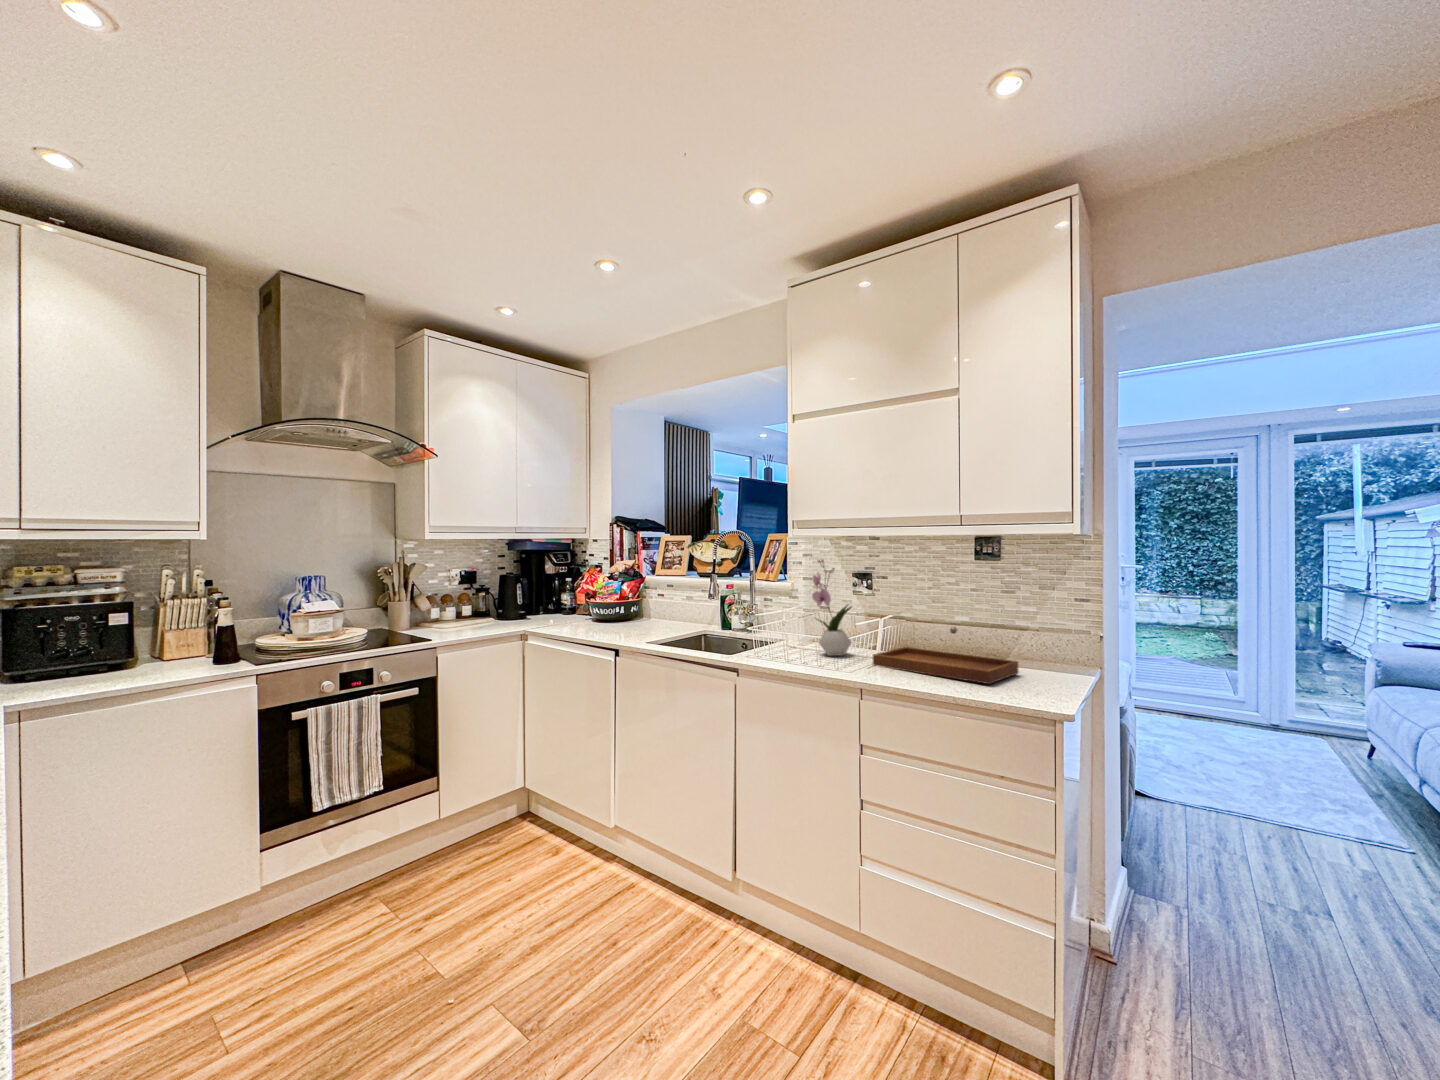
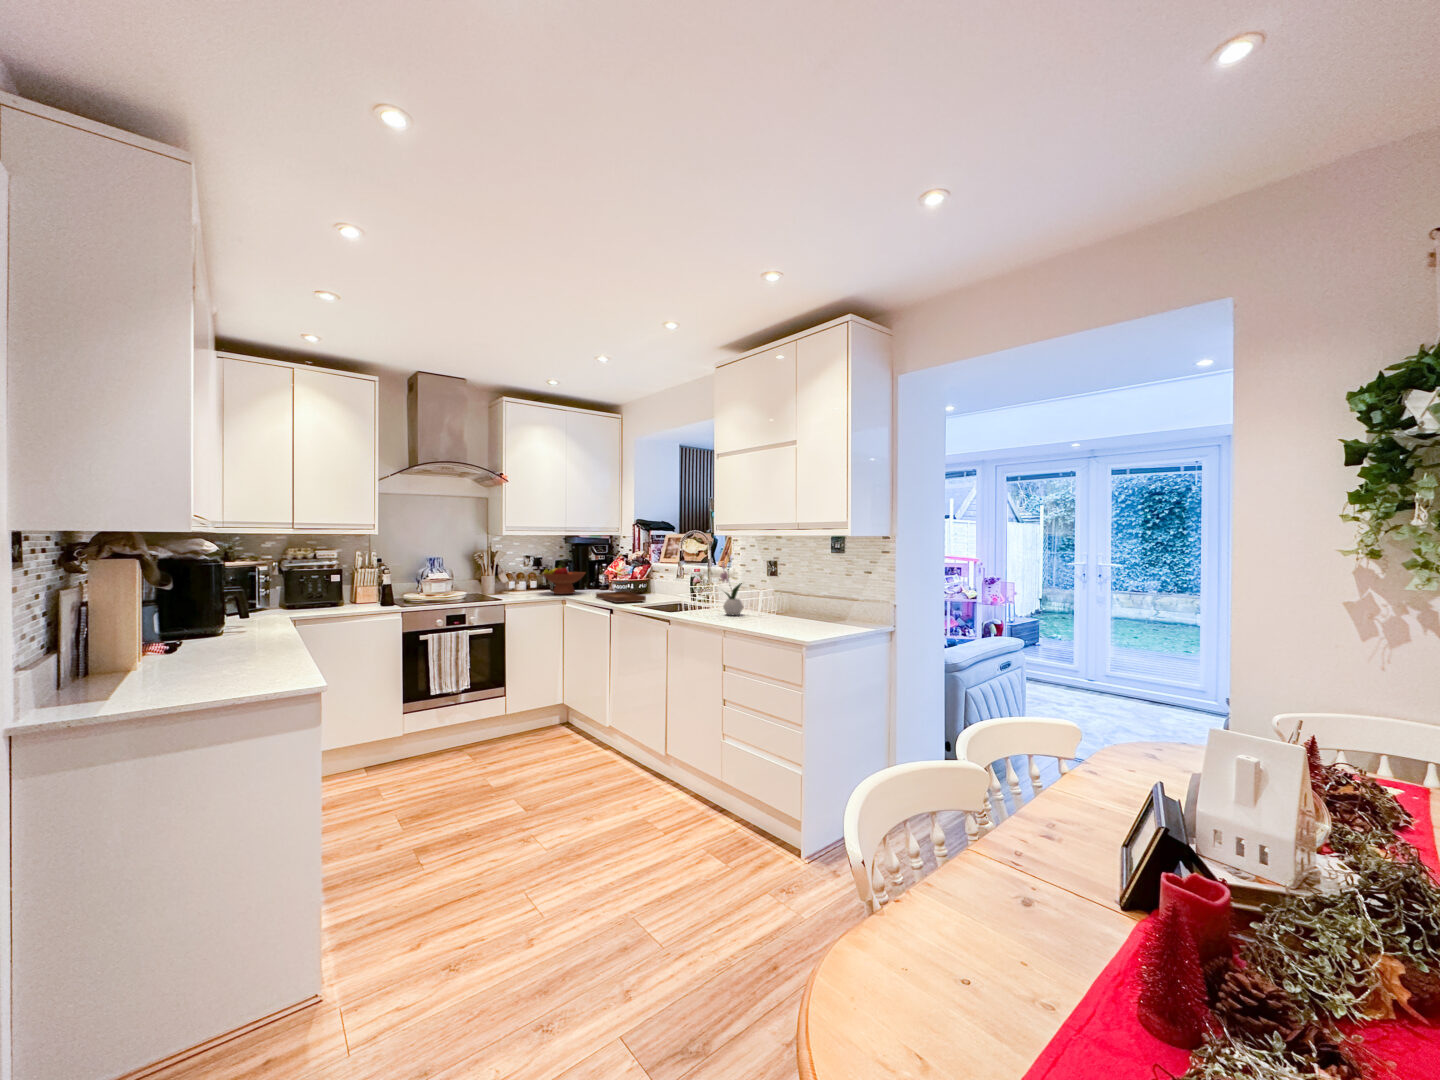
fruit bowl: none [484,583,550,625] -> present [542,566,585,594]
tray: present [873,627,1019,684] -> present [596,580,646,603]

